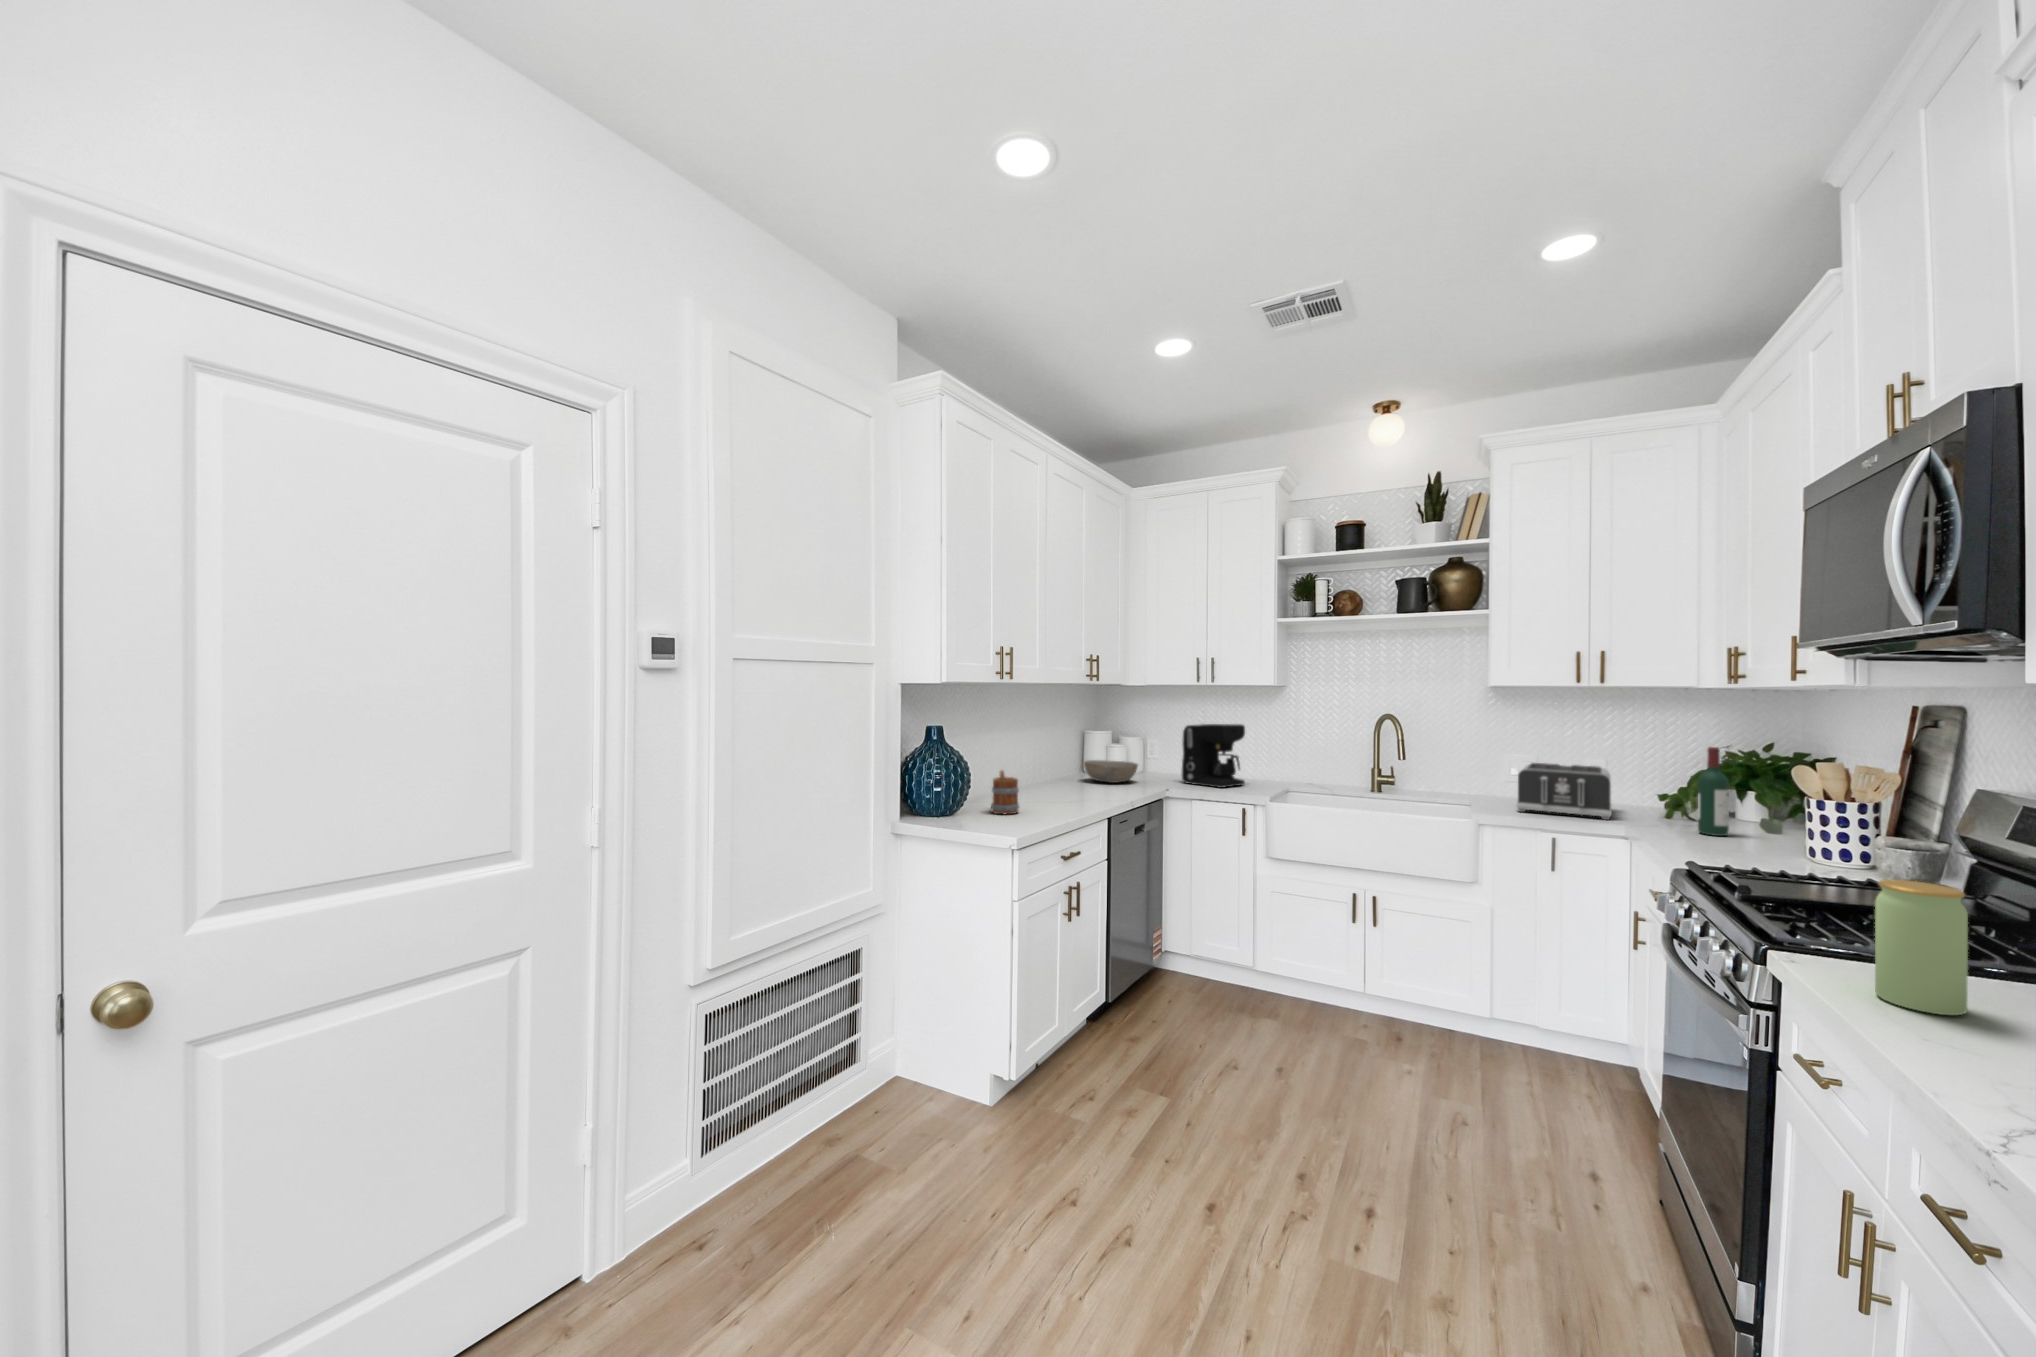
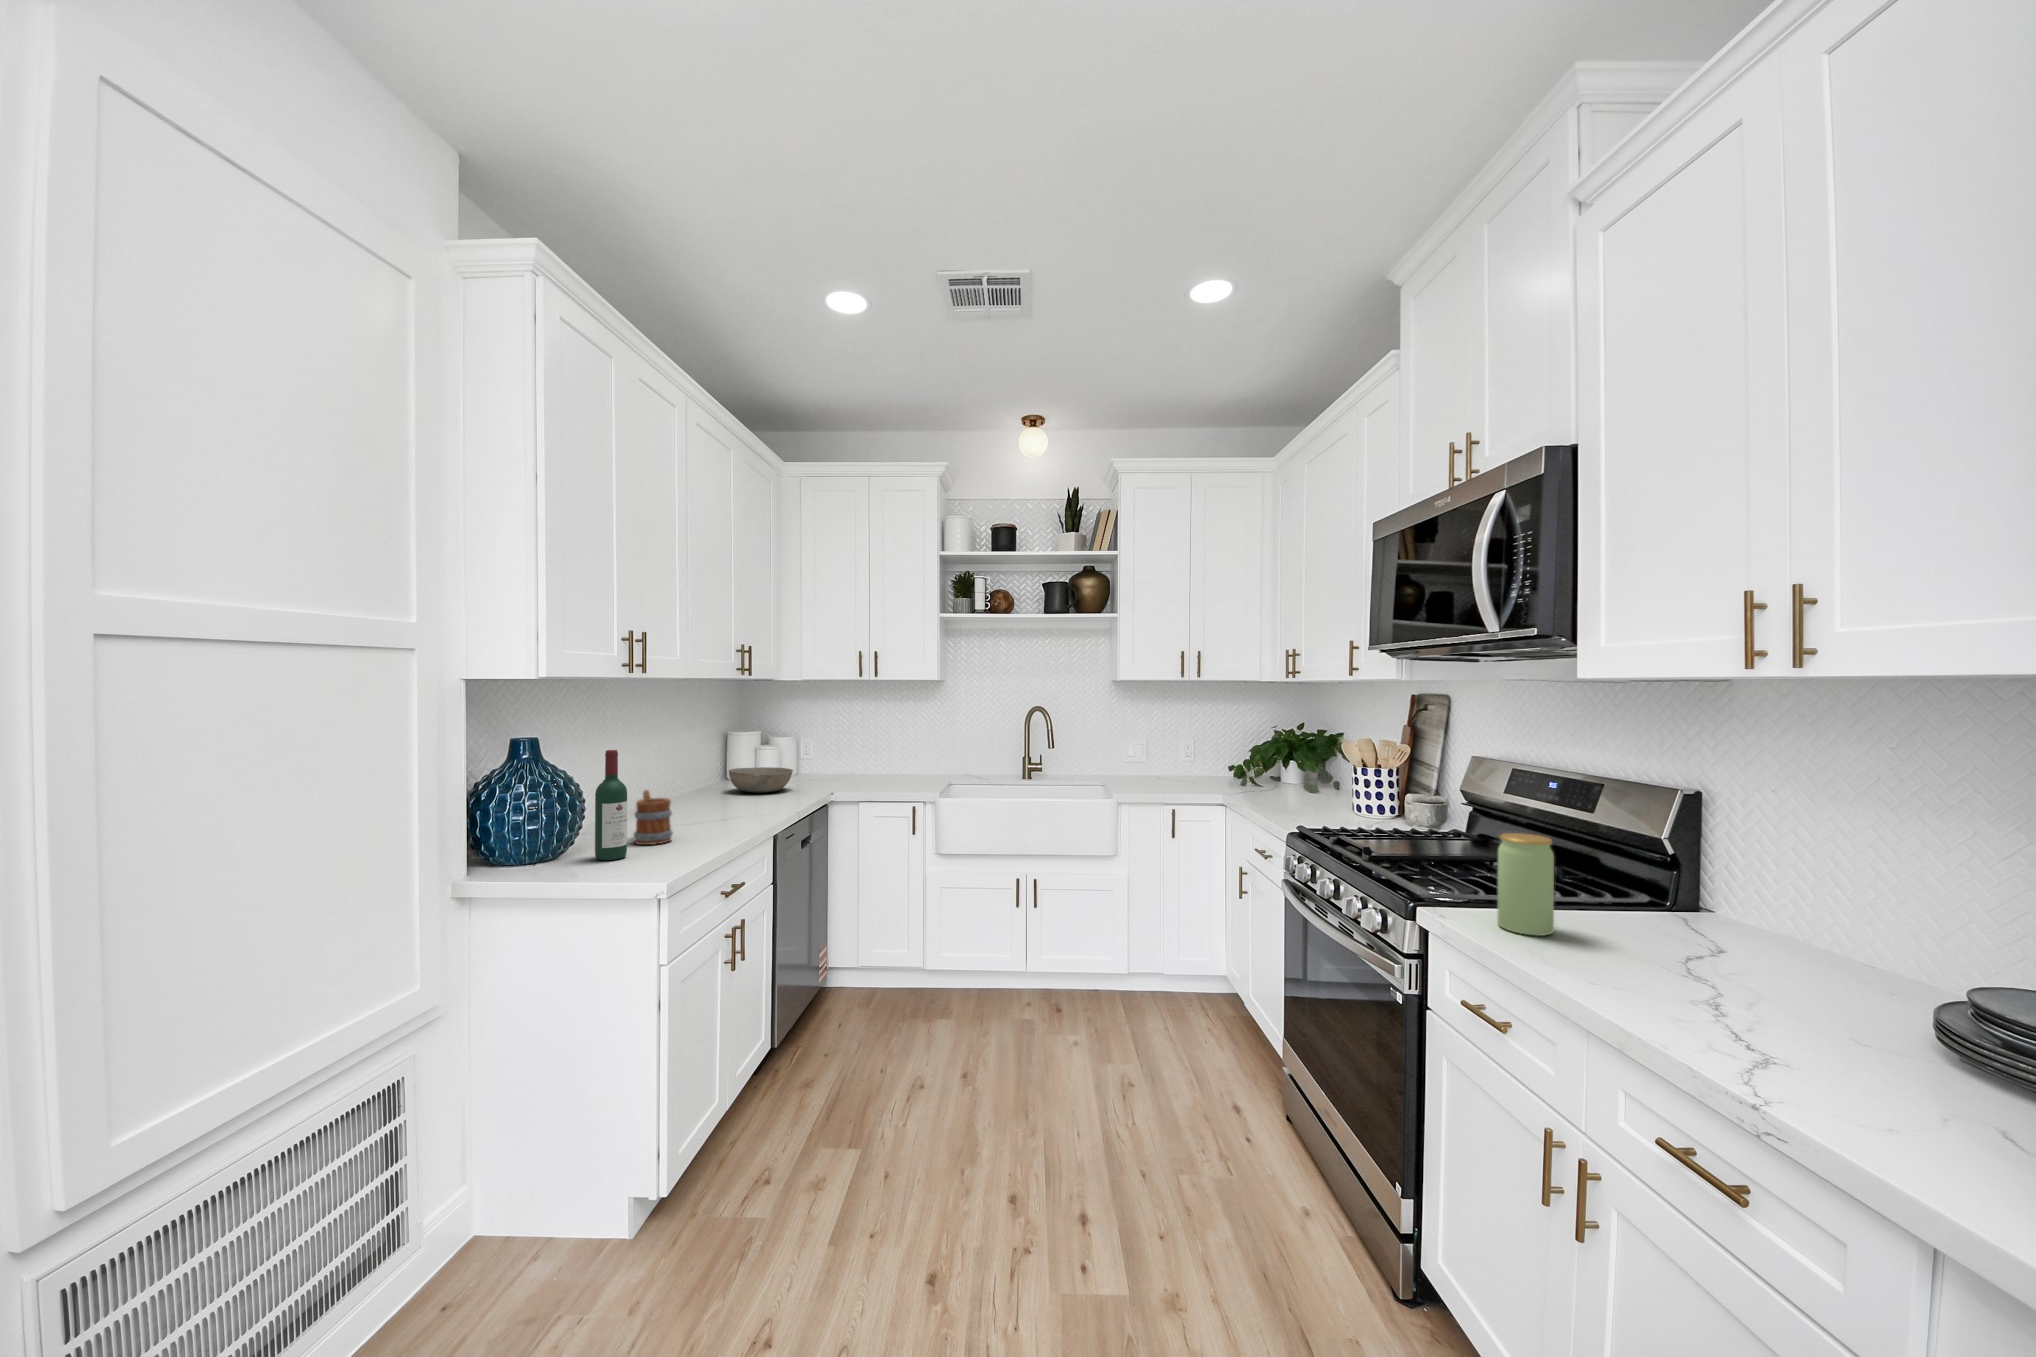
coffee maker: present [1182,724,1245,788] -> none [840,722,905,789]
wine bottle: present [1698,747,1729,836] -> present [595,750,627,860]
toaster: present [1516,763,1612,820] -> none [1145,748,1216,794]

